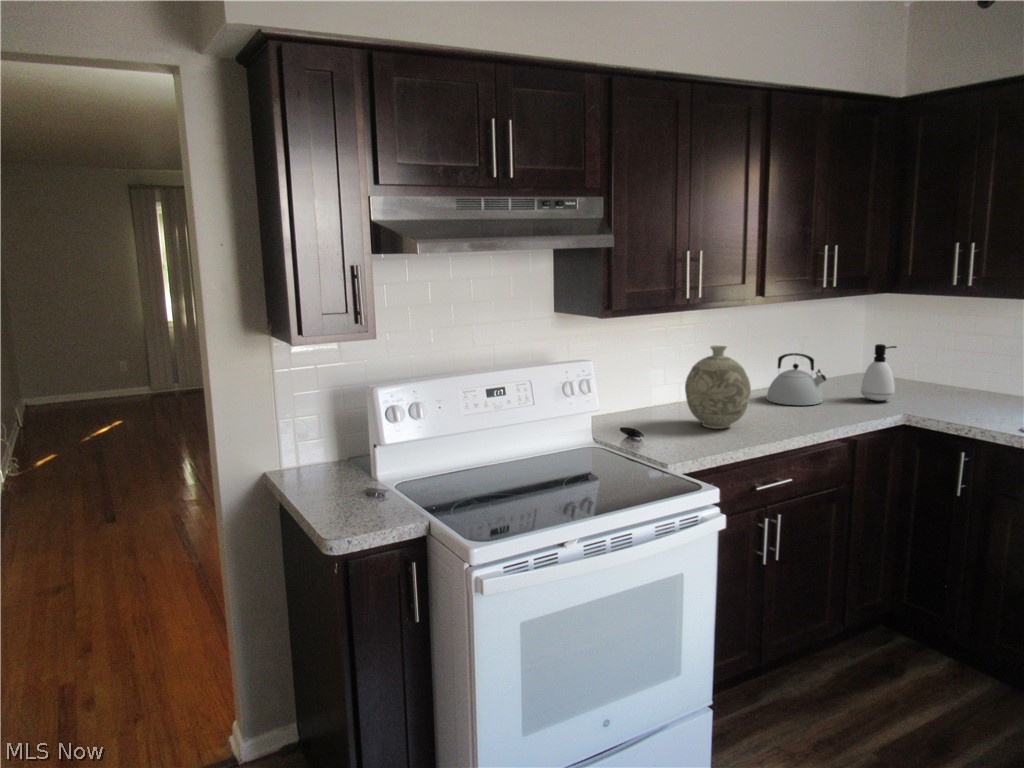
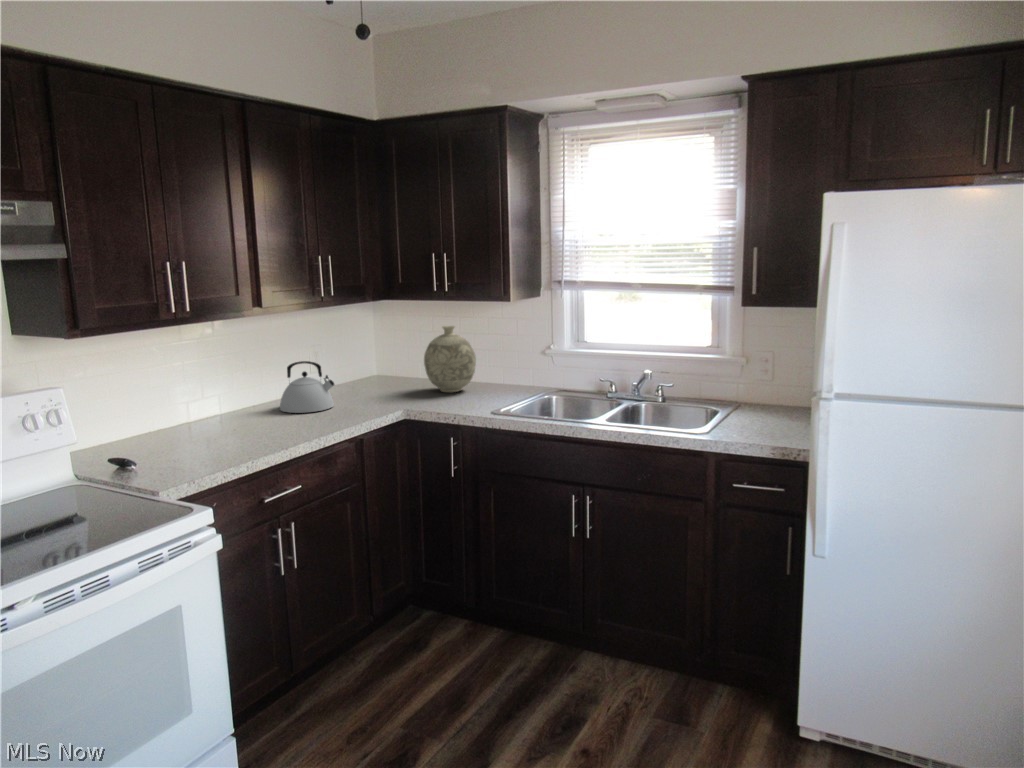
soap dispenser: present [861,344,896,401] -> none [368,347,397,399]
decorative vase: present [685,346,751,429] -> present [424,326,476,392]

